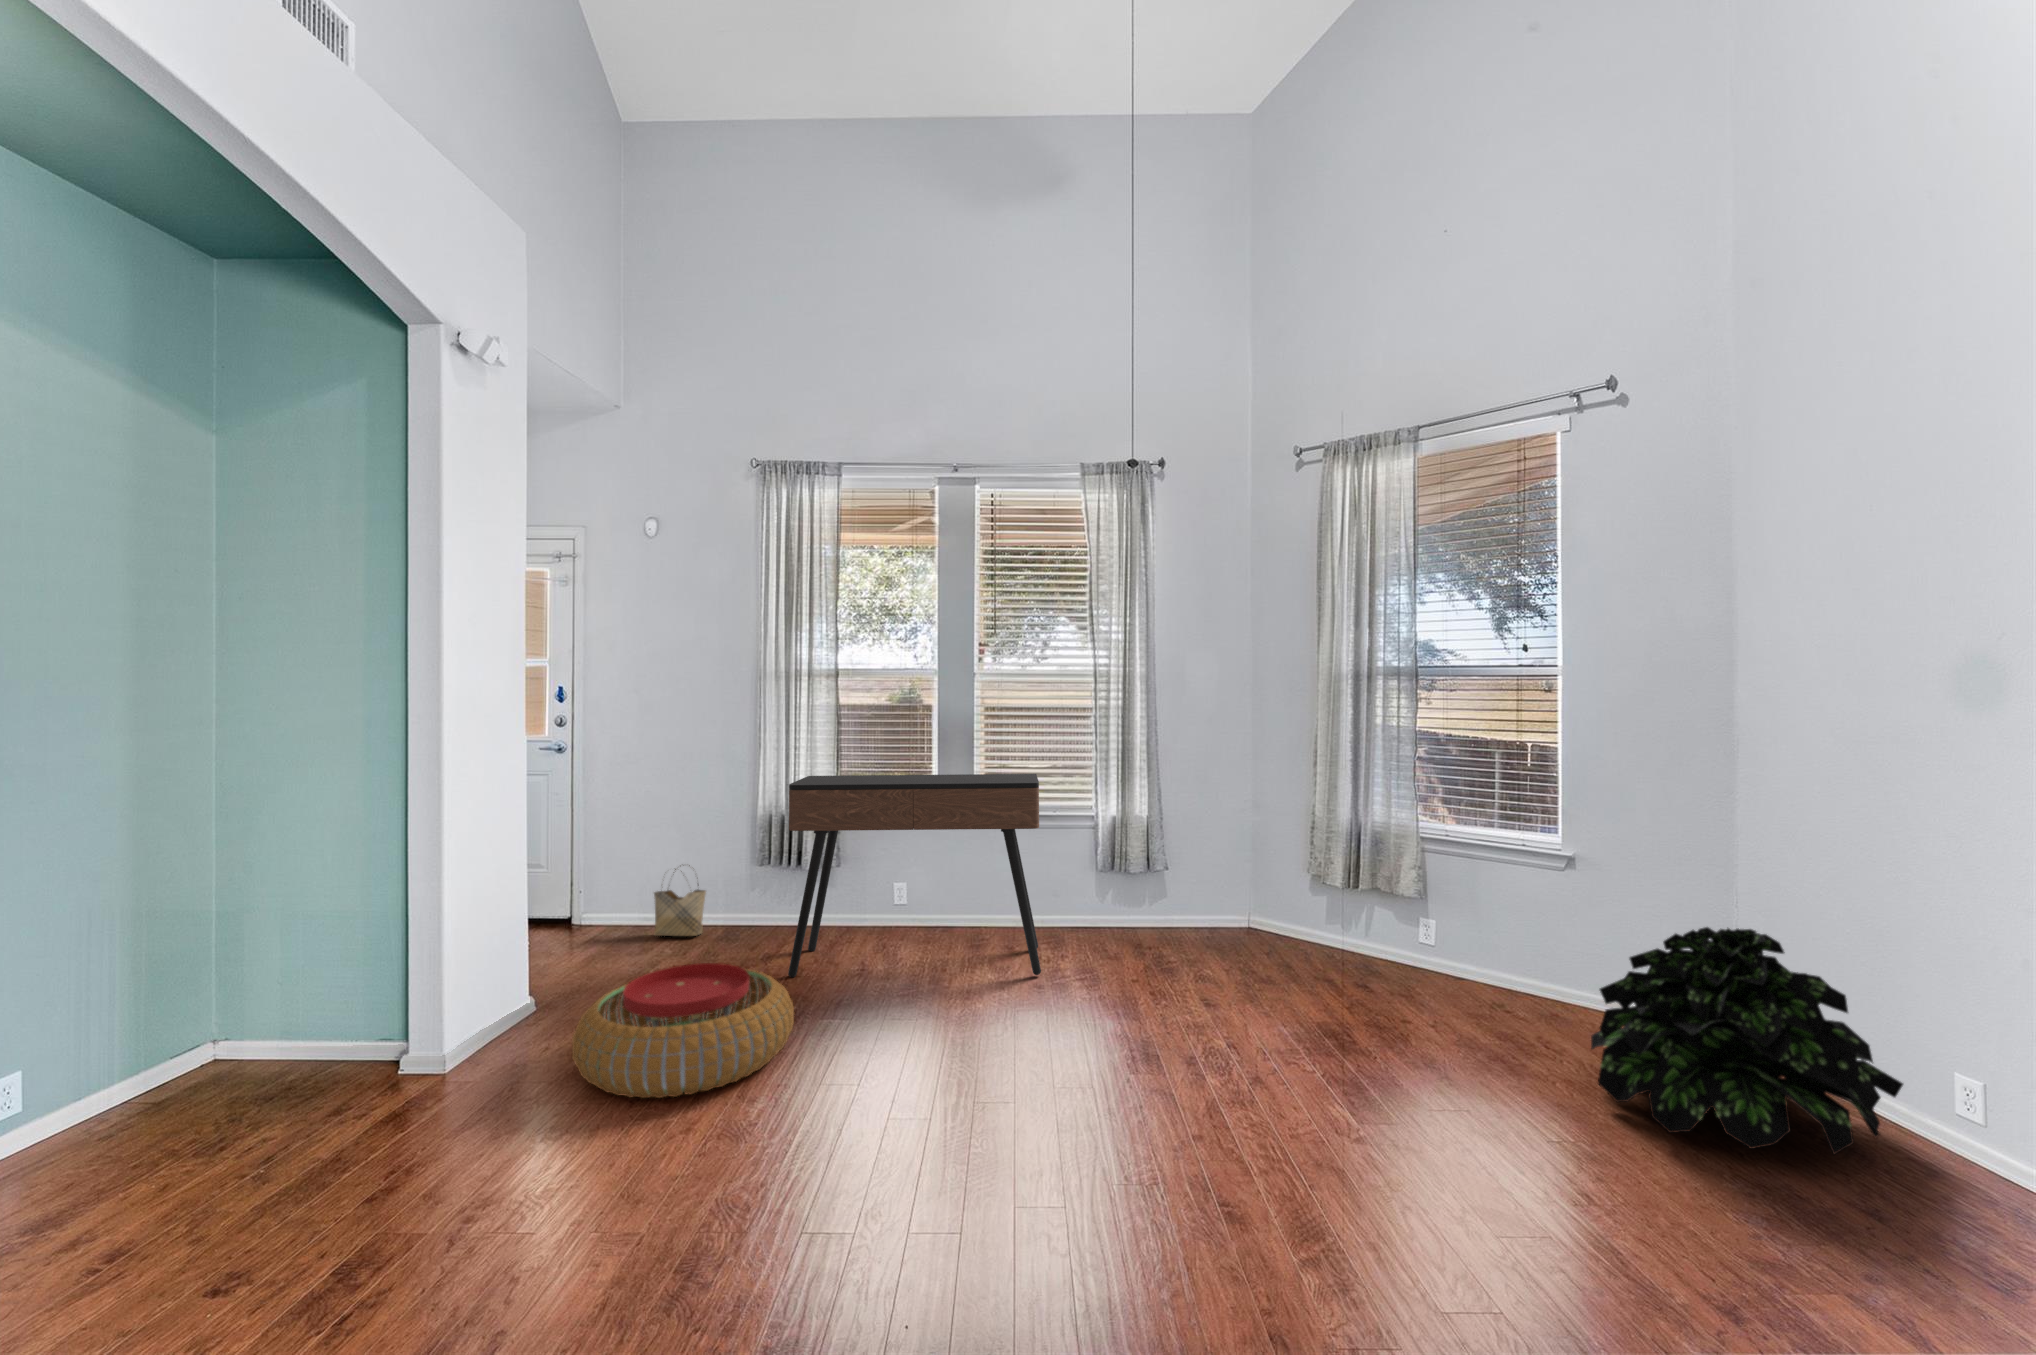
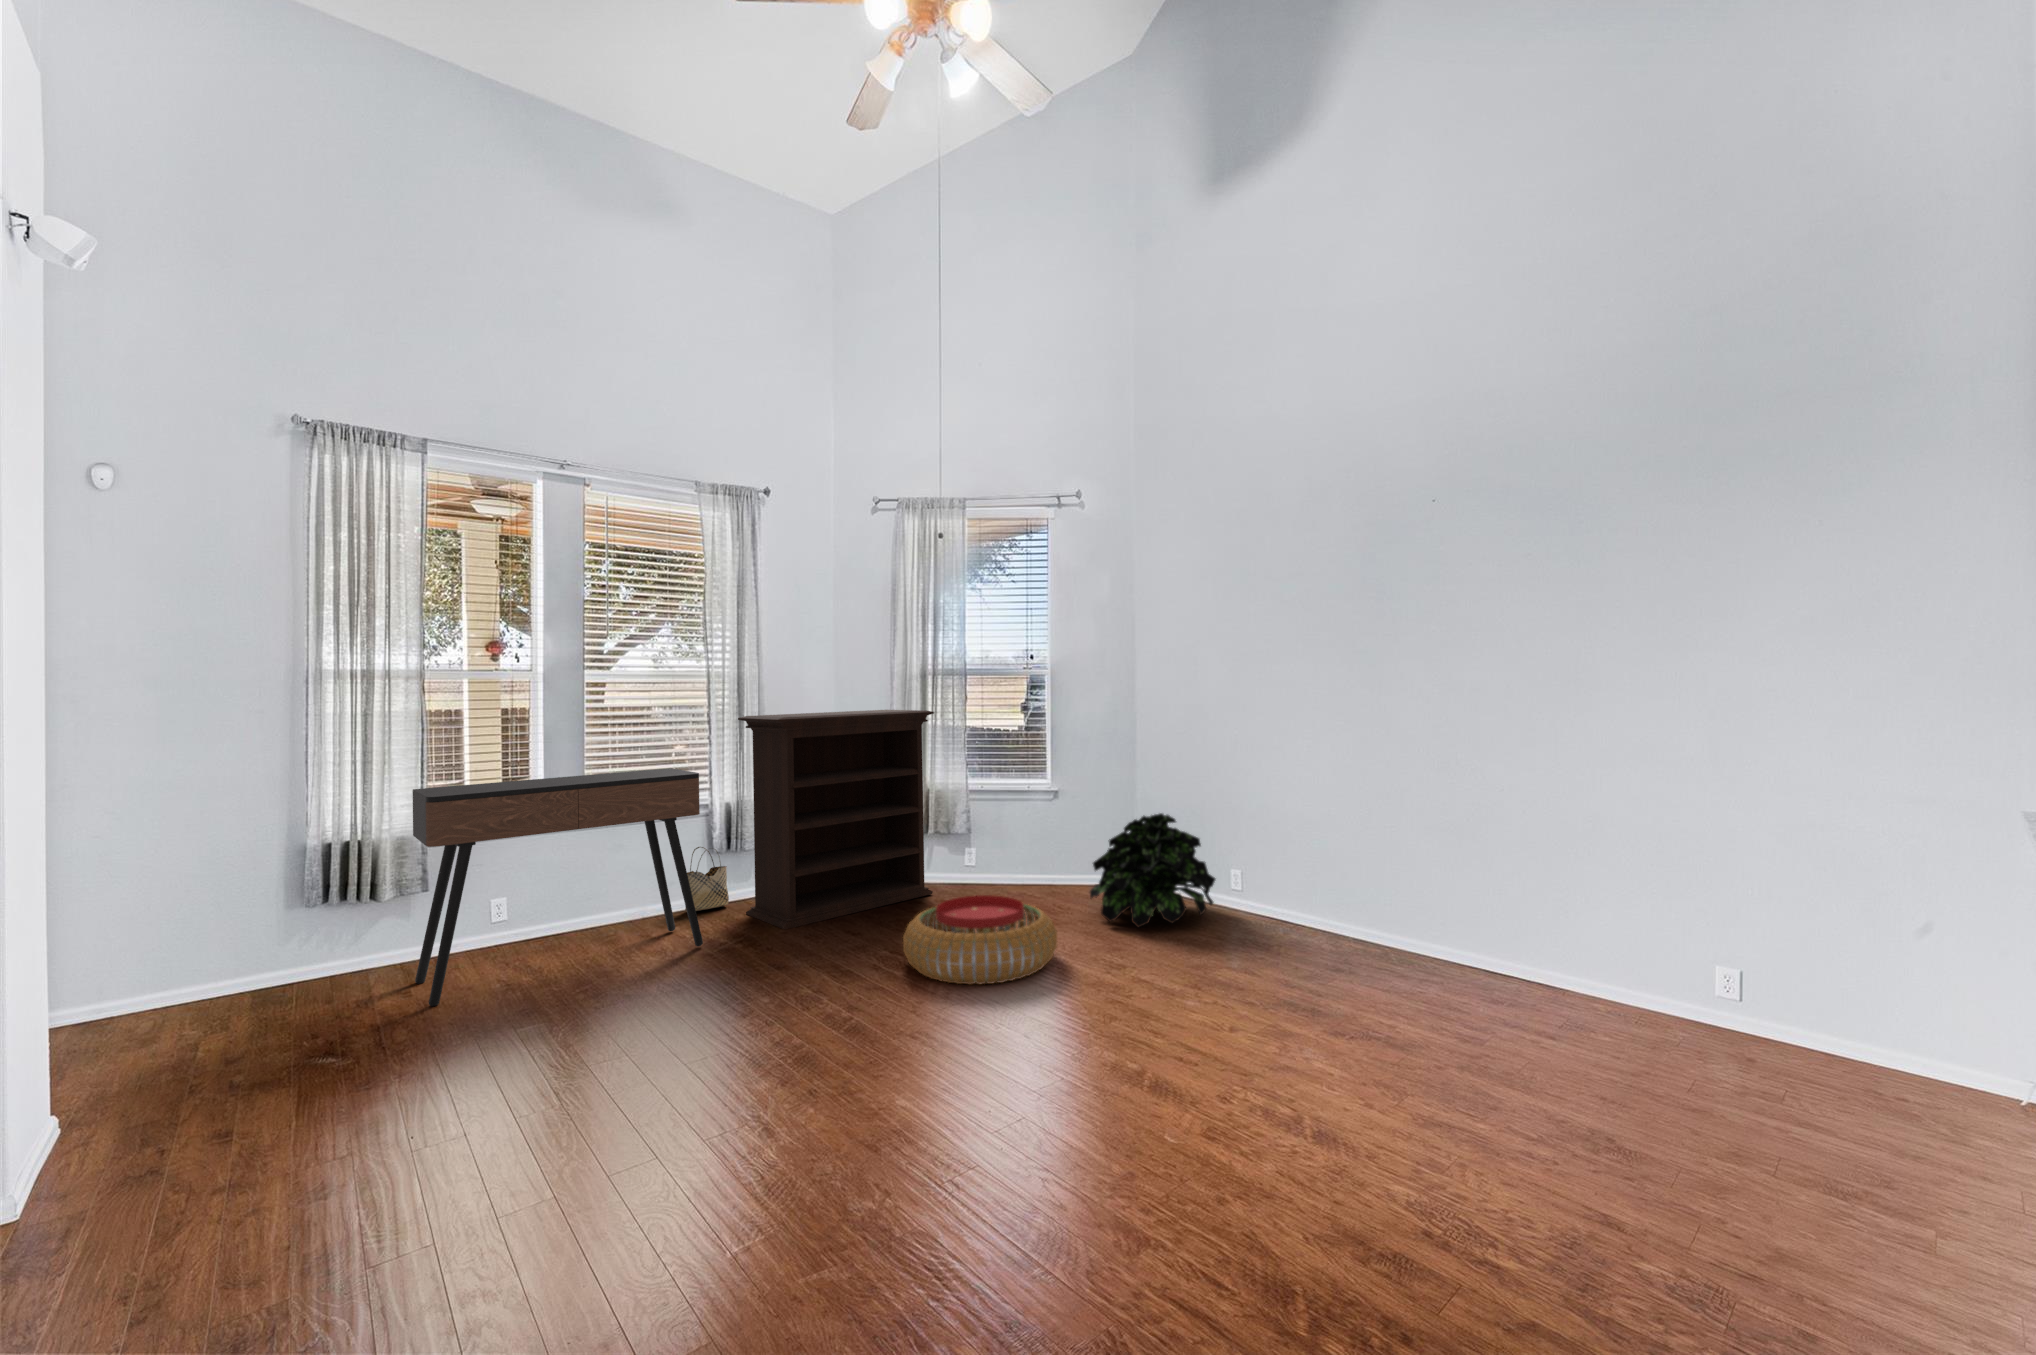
bookshelf: none [1114,720,1363,977] -> present [738,710,934,929]
woven basket: present [654,865,706,936] -> present [685,847,729,911]
pouf: present [572,963,794,1099] -> present [903,895,1057,985]

